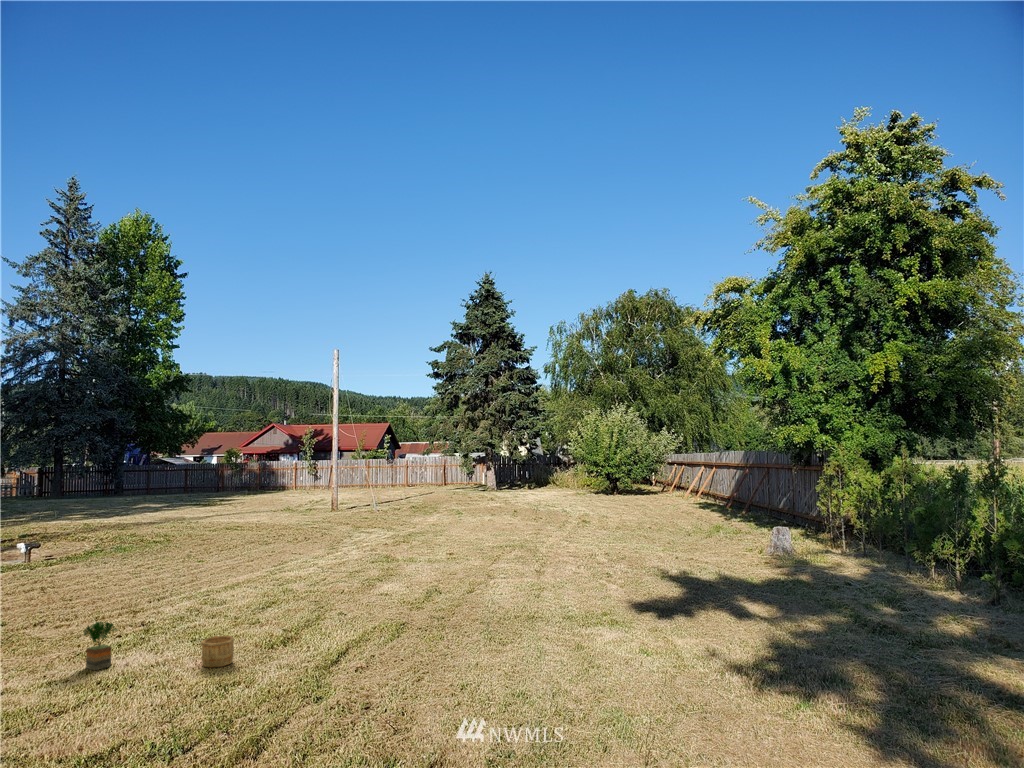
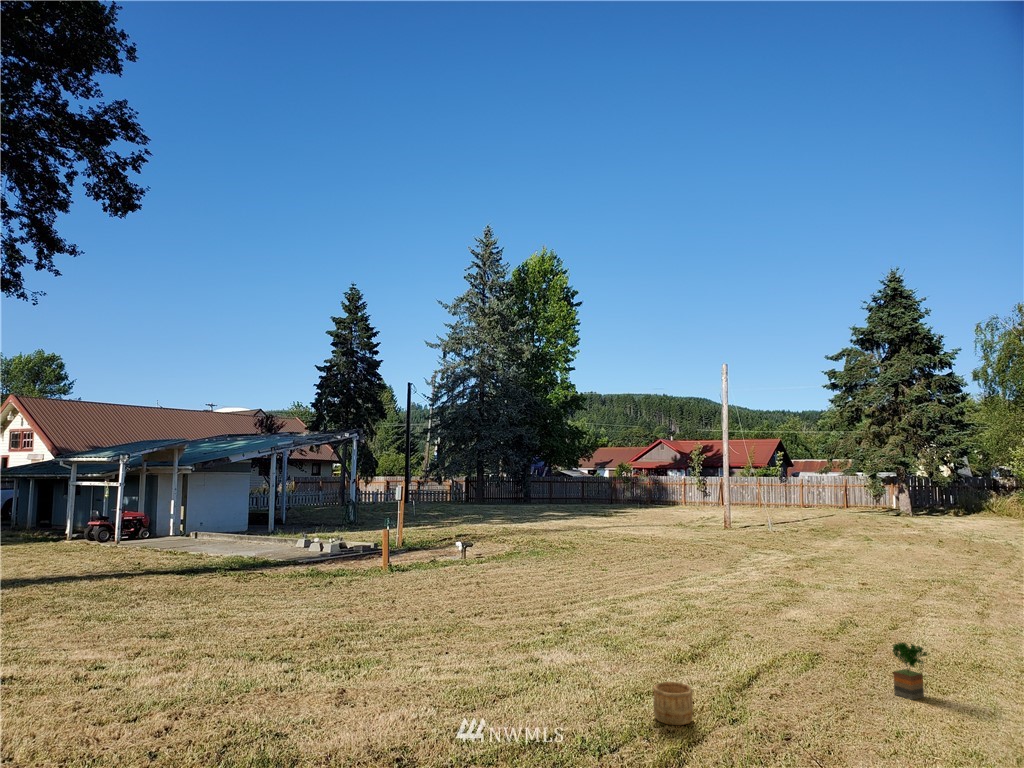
potted tree: present [84,622,118,670] -> present [893,642,927,700]

